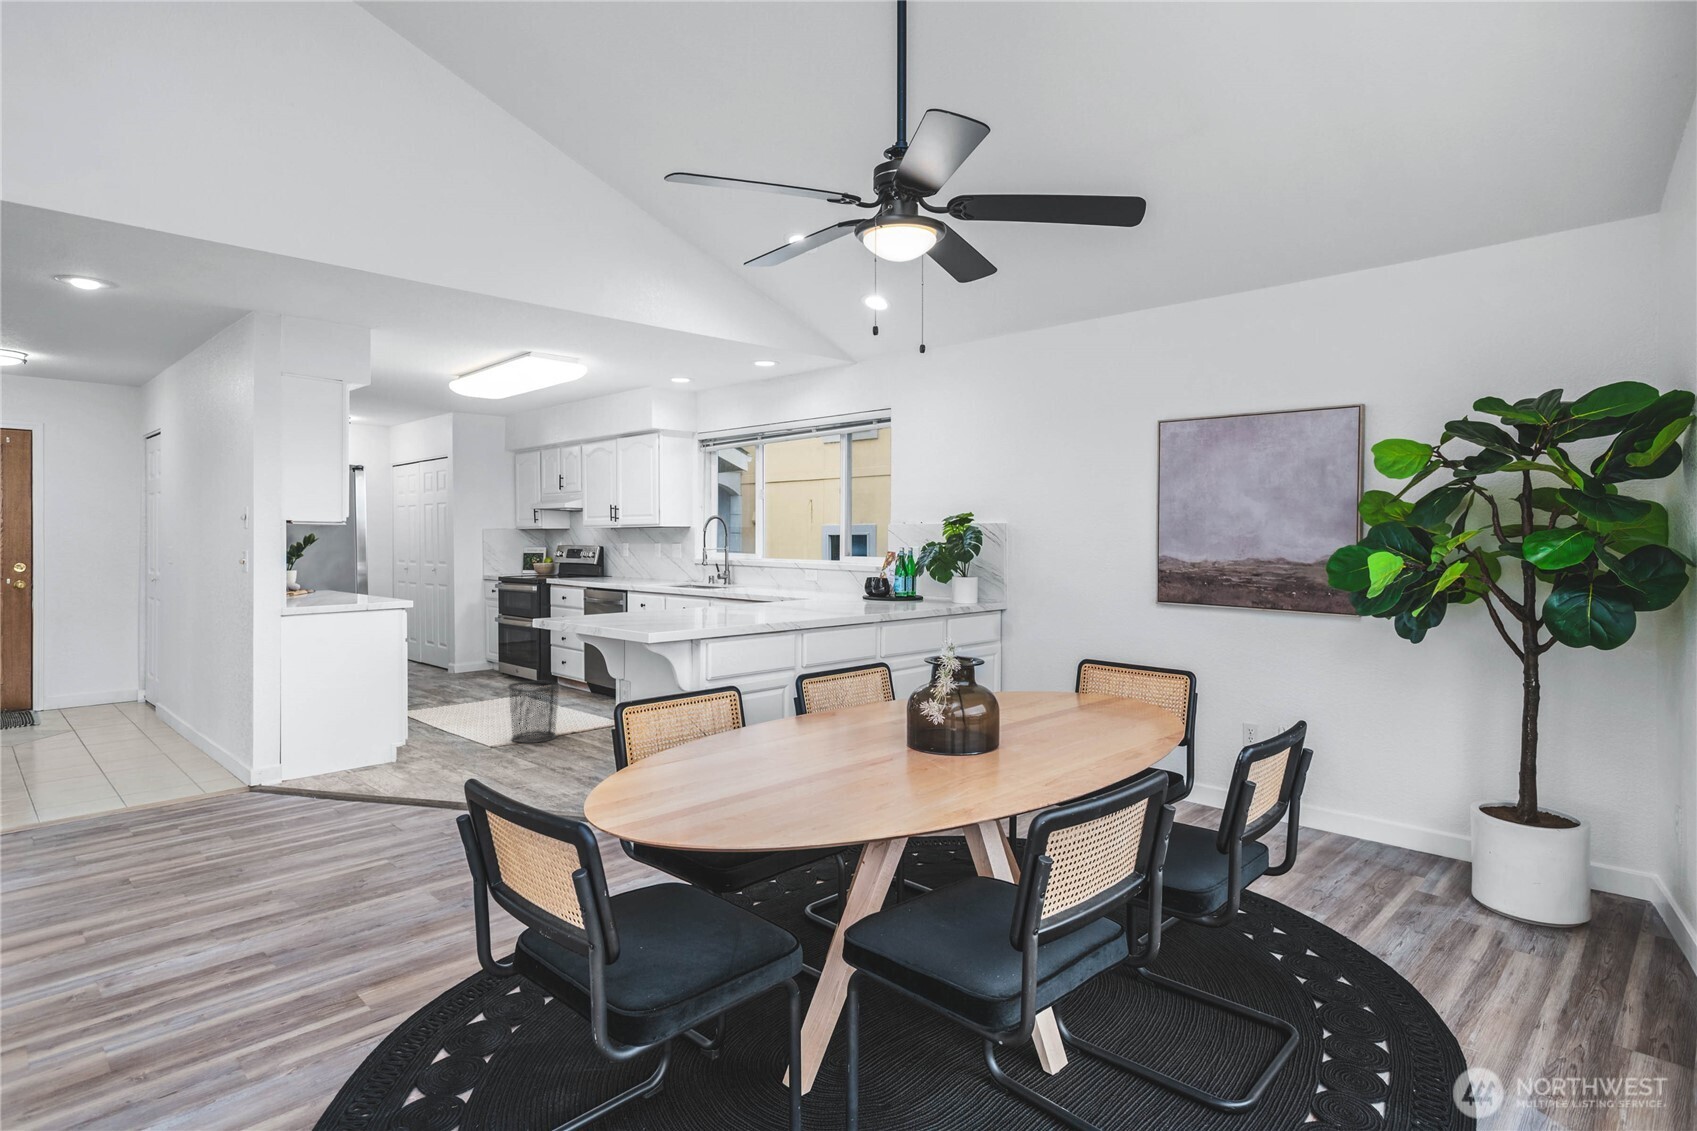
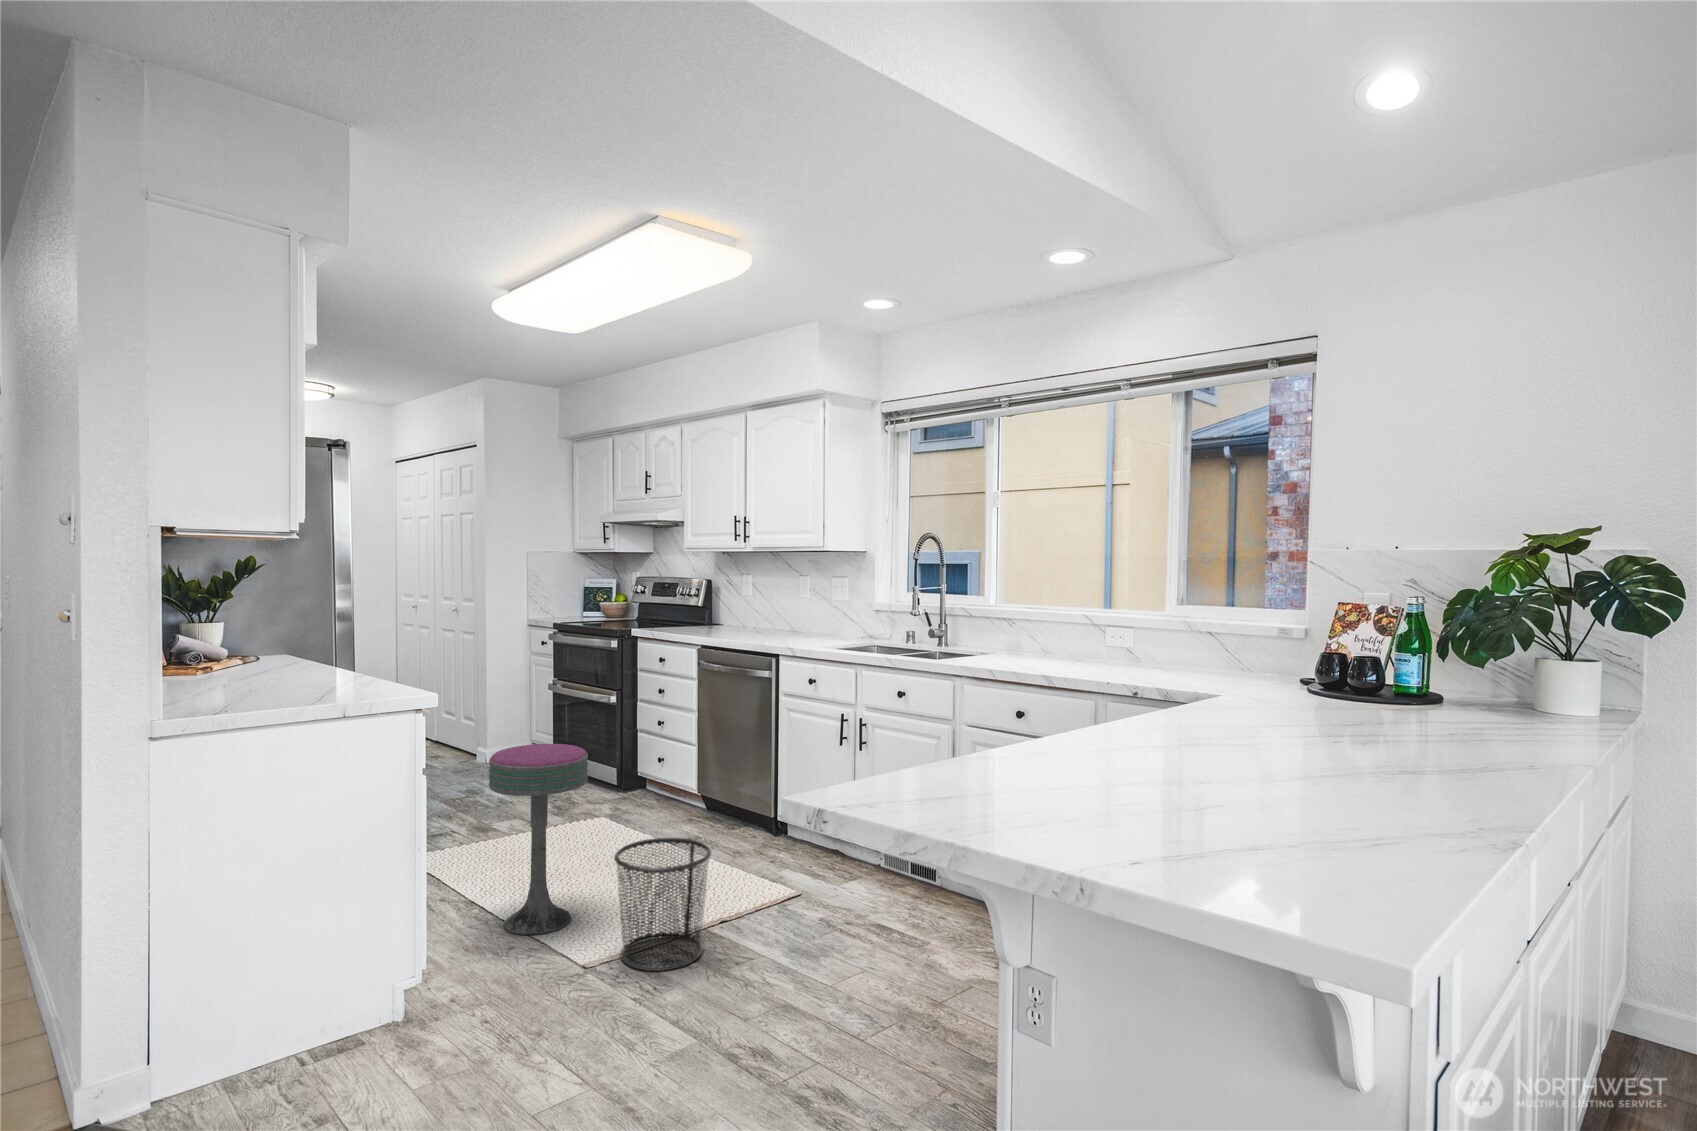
bar stool: none [443,634,498,733] -> present [489,744,588,935]

